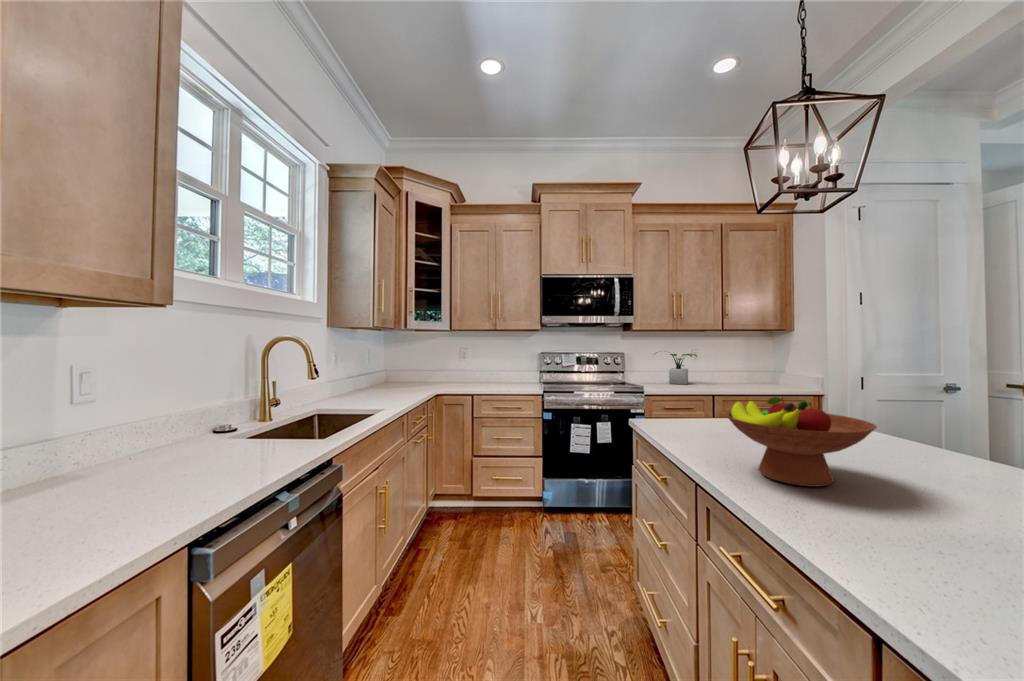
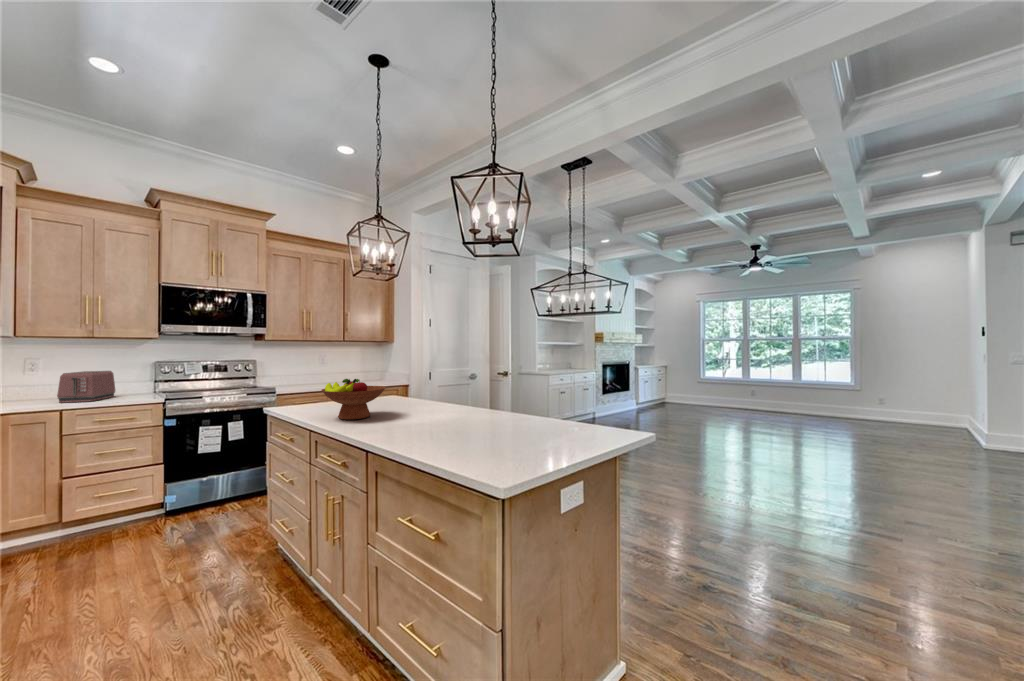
potted plant: present [656,352,697,384] -> none [285,357,322,384]
toaster: none [473,360,510,388] -> present [57,371,115,403]

